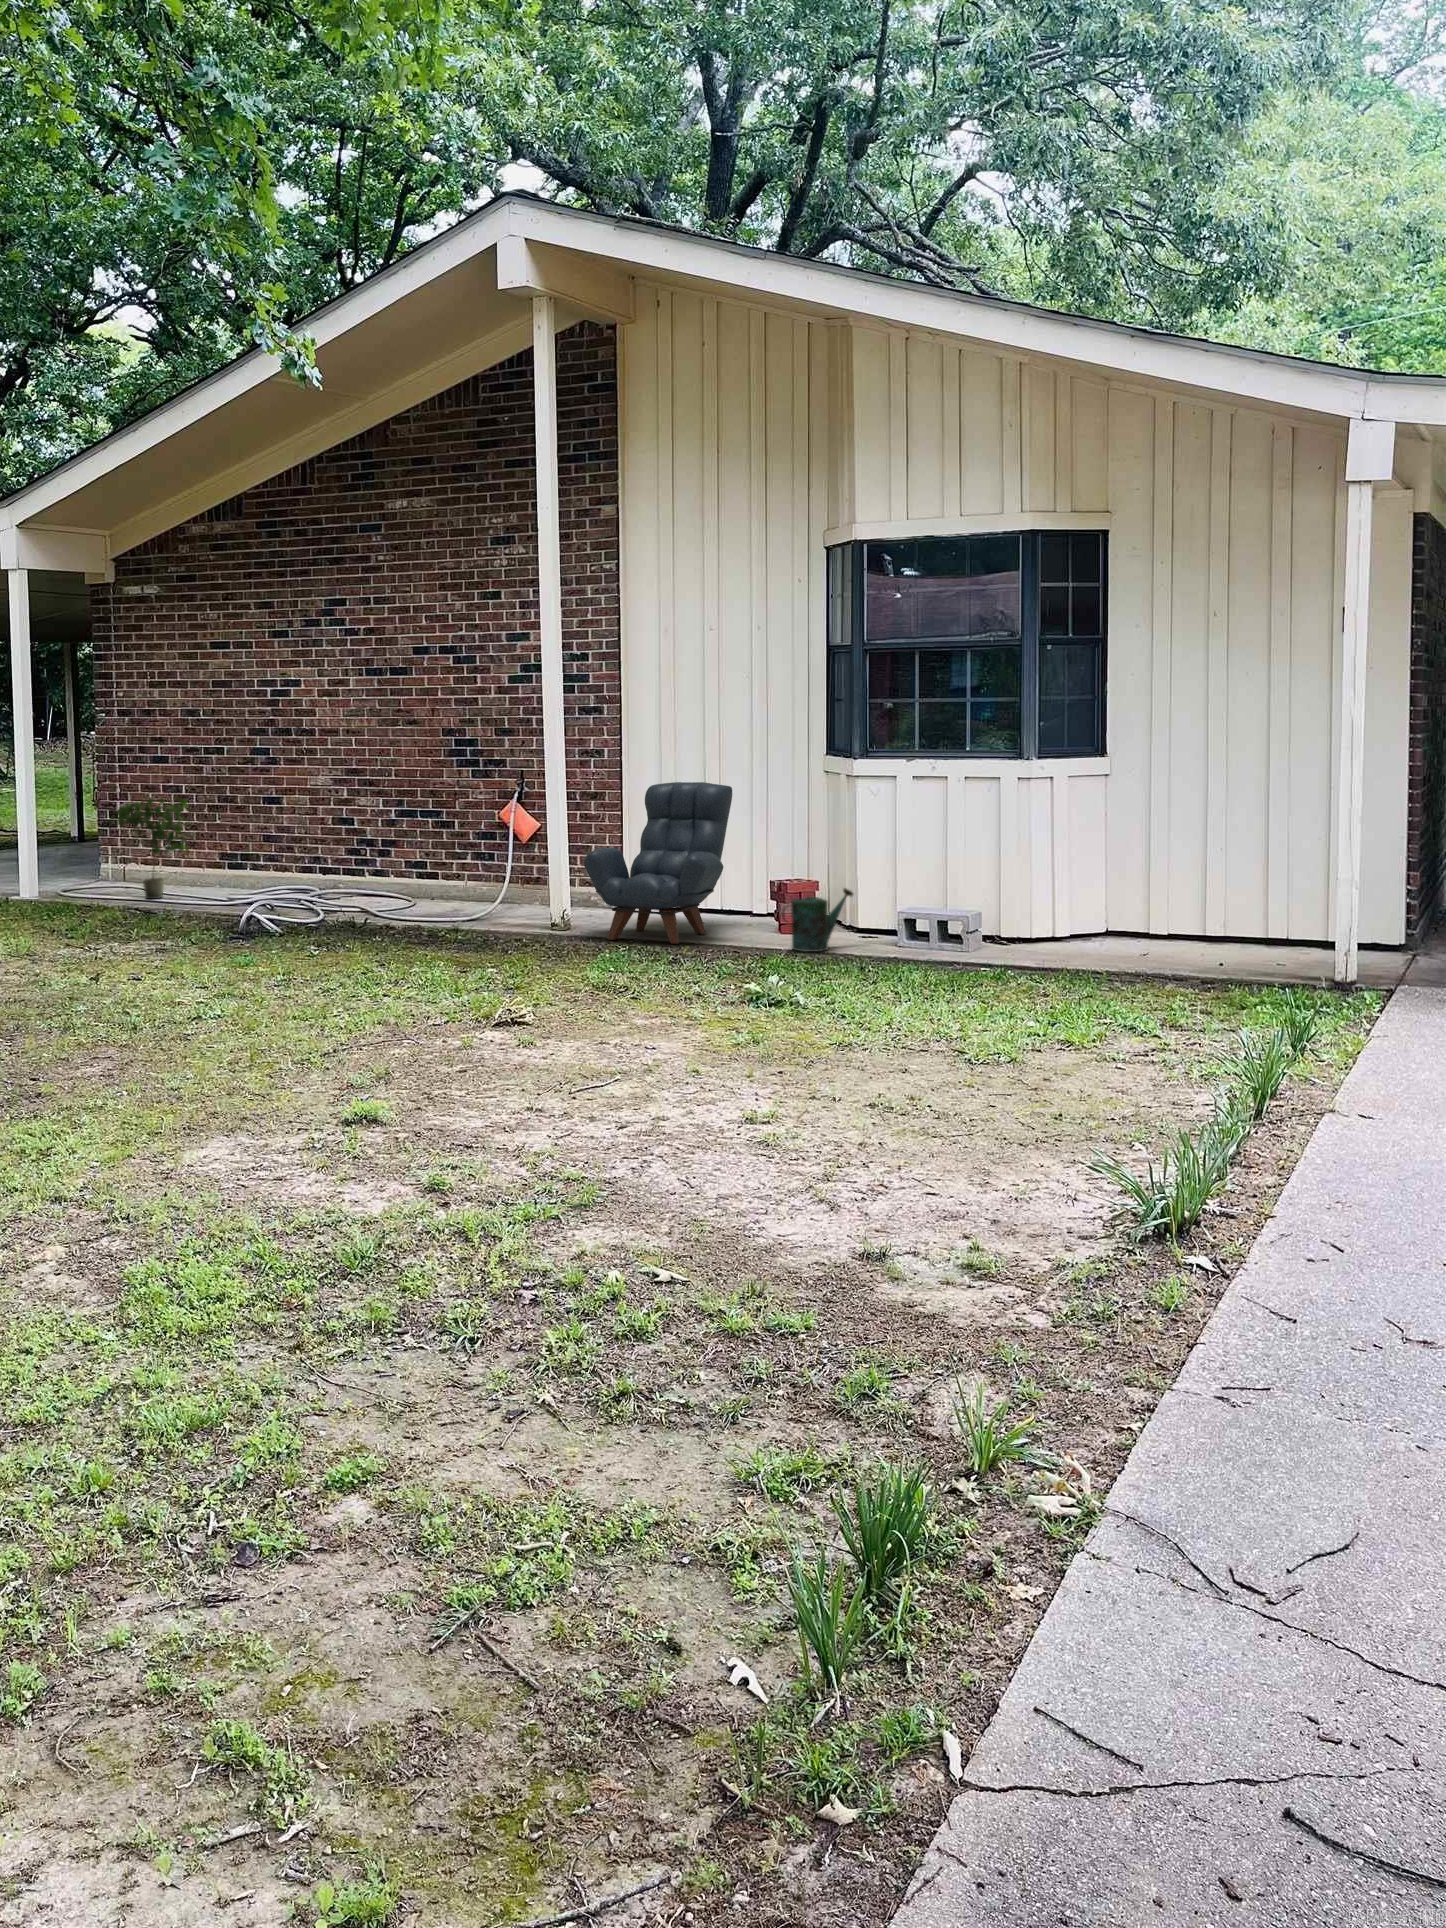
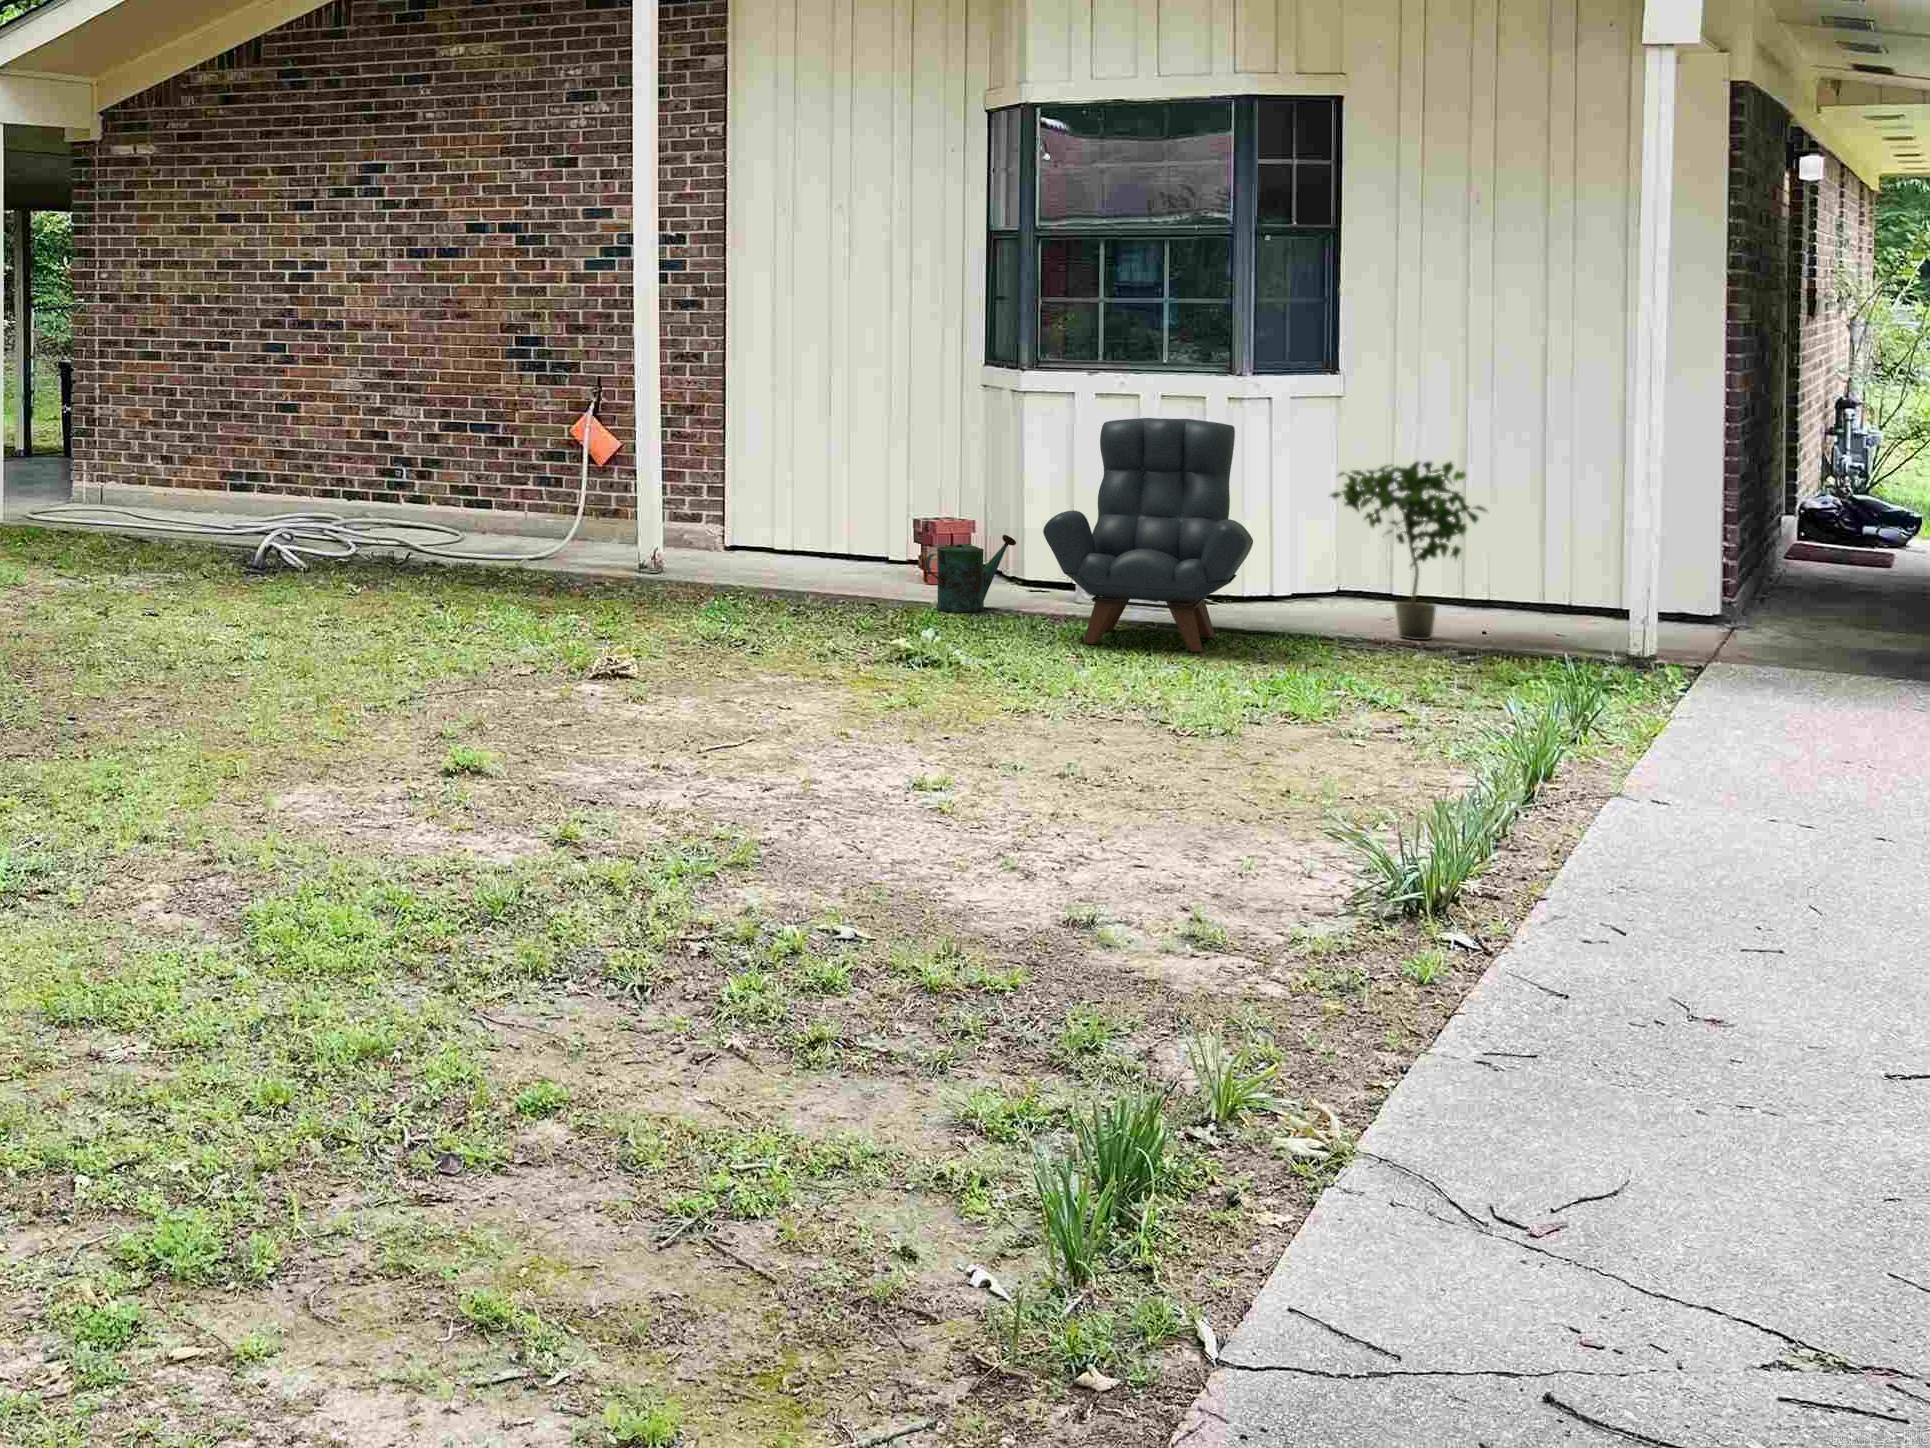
armchair: present [583,782,732,944] -> present [1043,418,1253,652]
potted plant: present [112,798,195,899] -> present [1331,462,1487,640]

